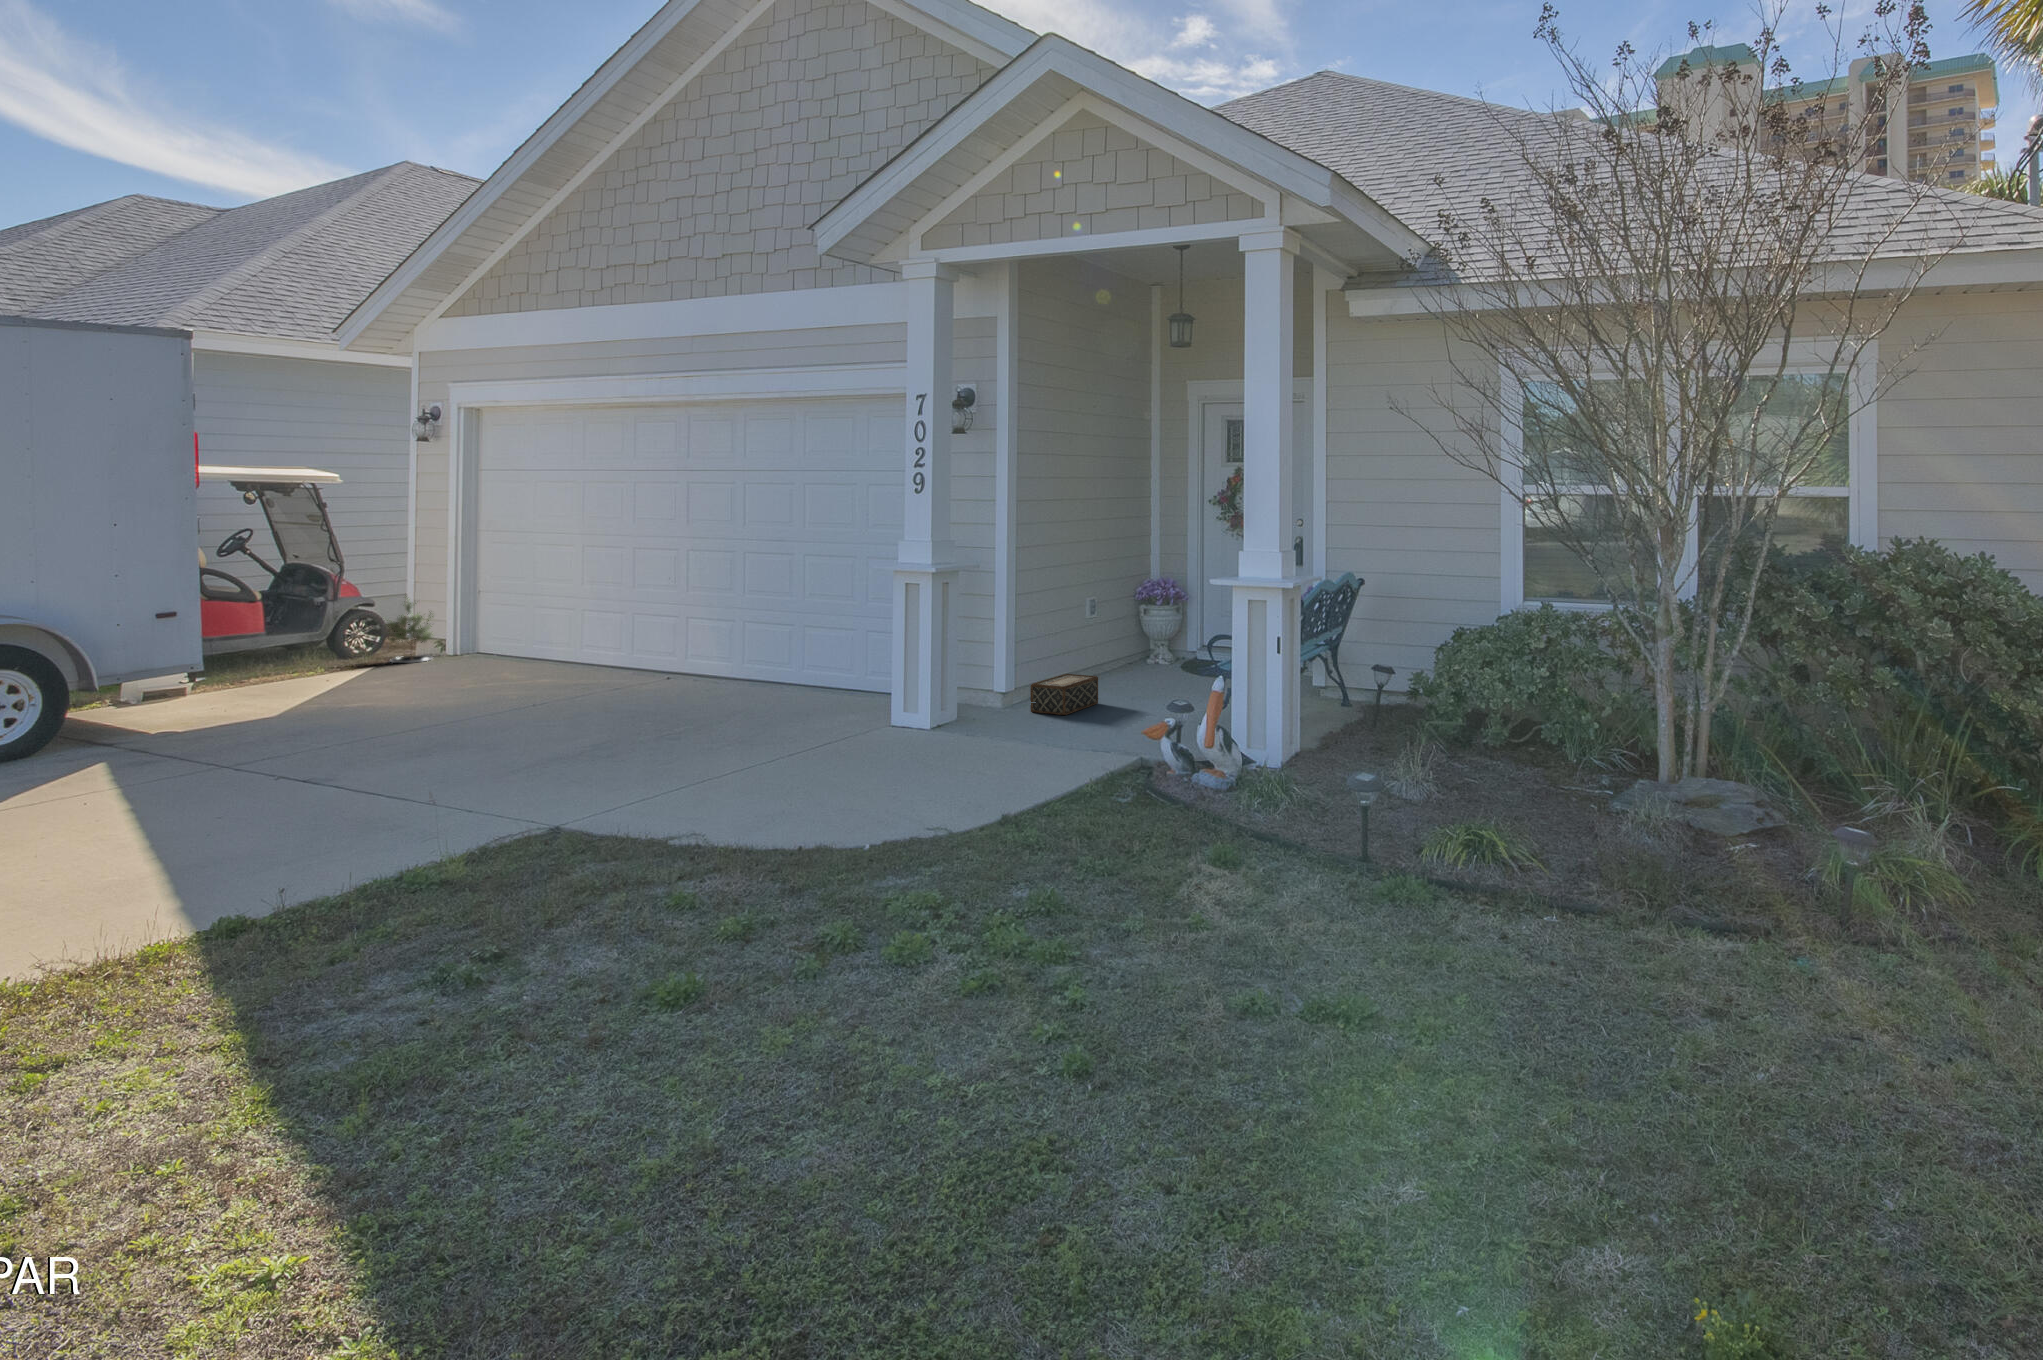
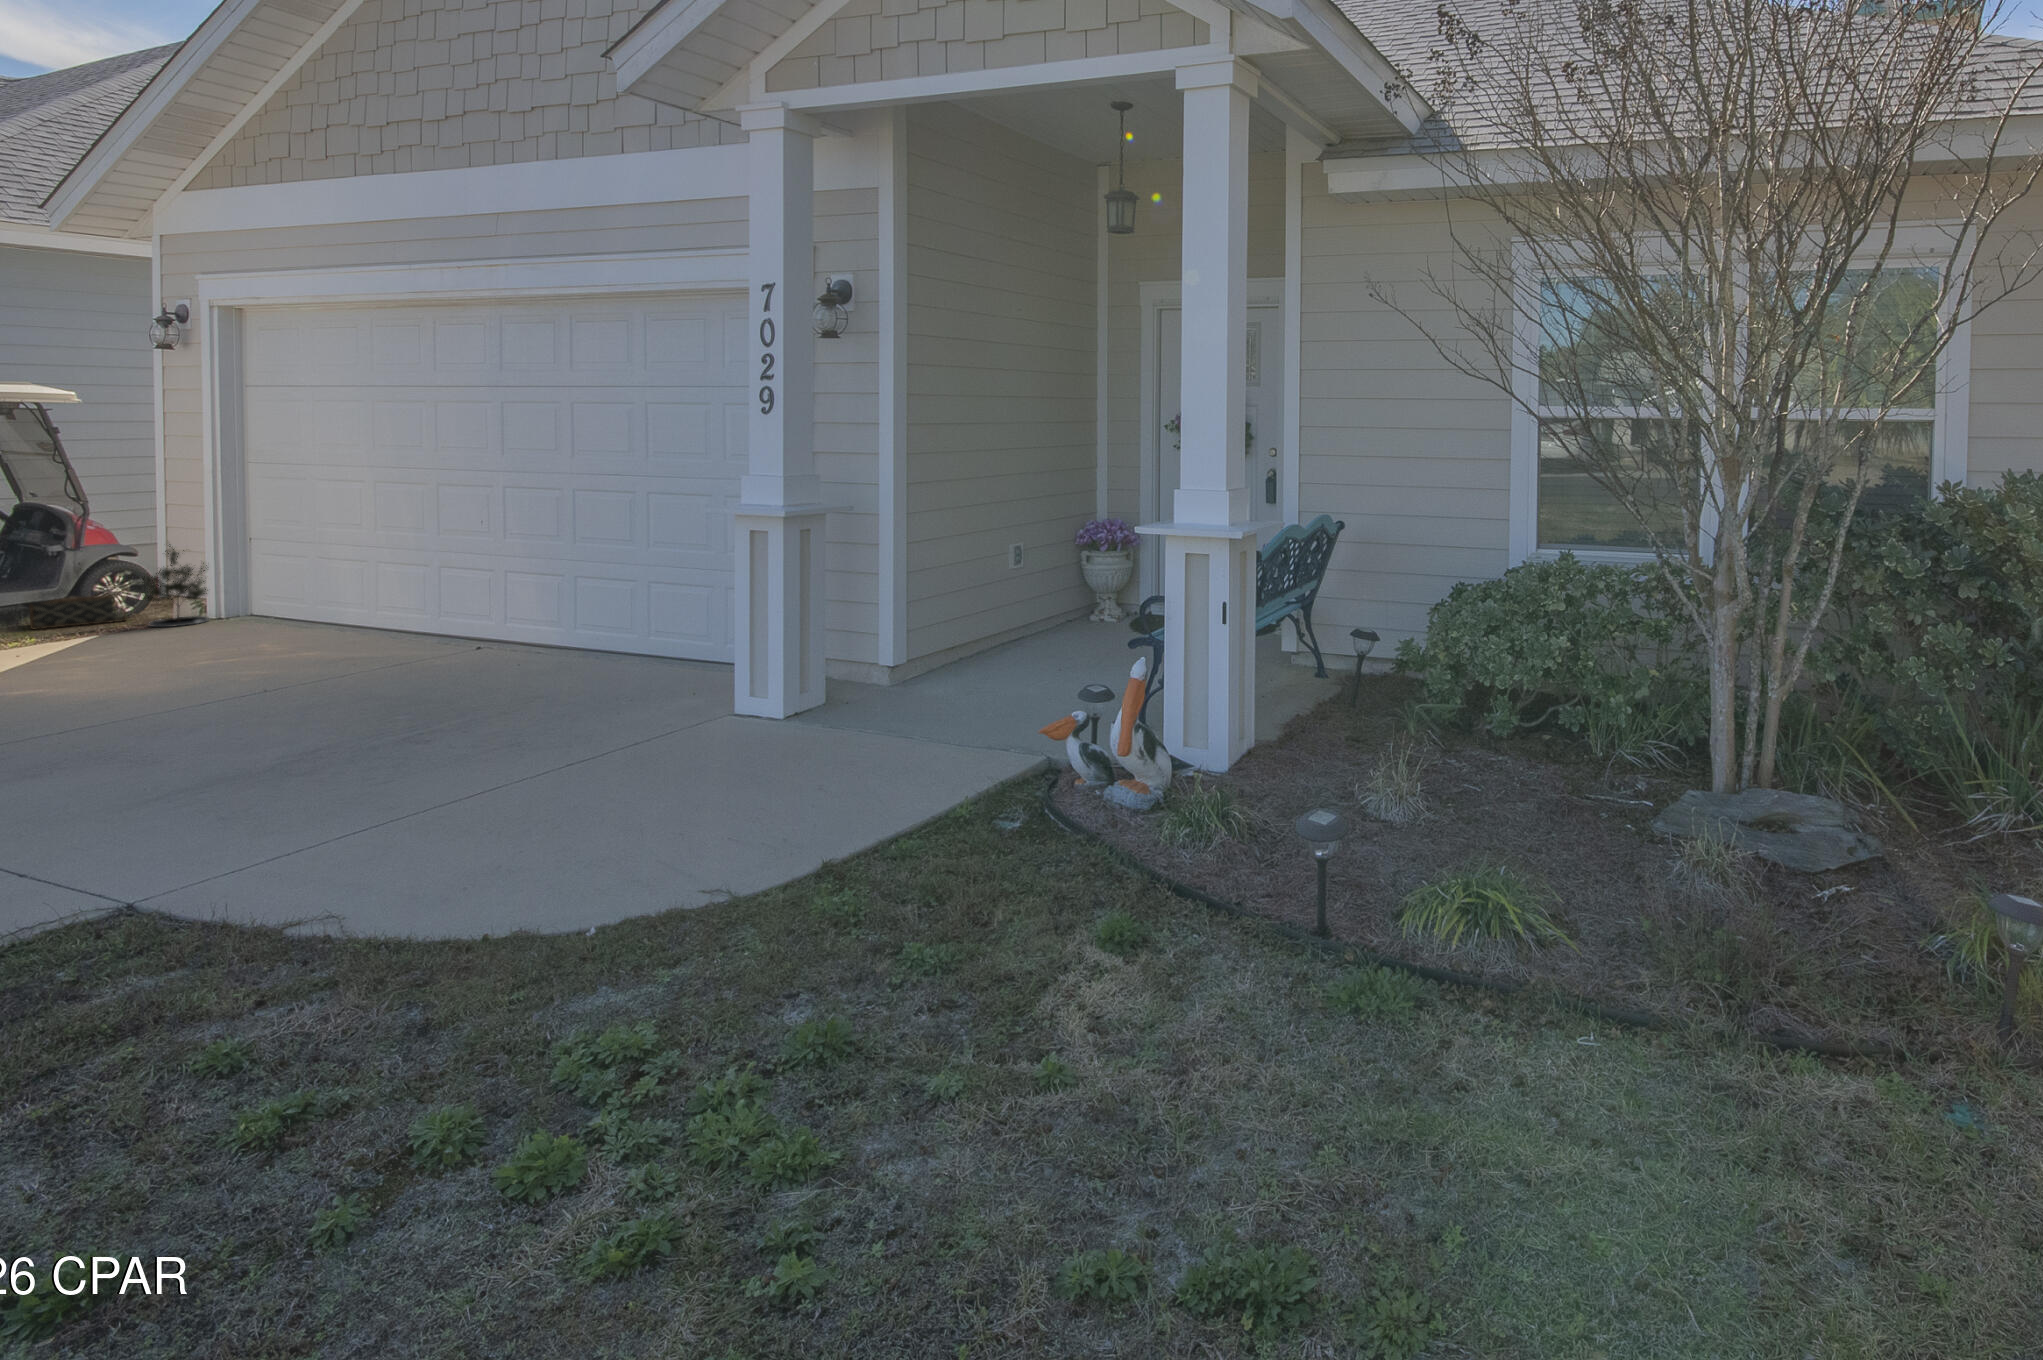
woven basket: present [1030,674,1098,715] -> present [29,595,127,629]

